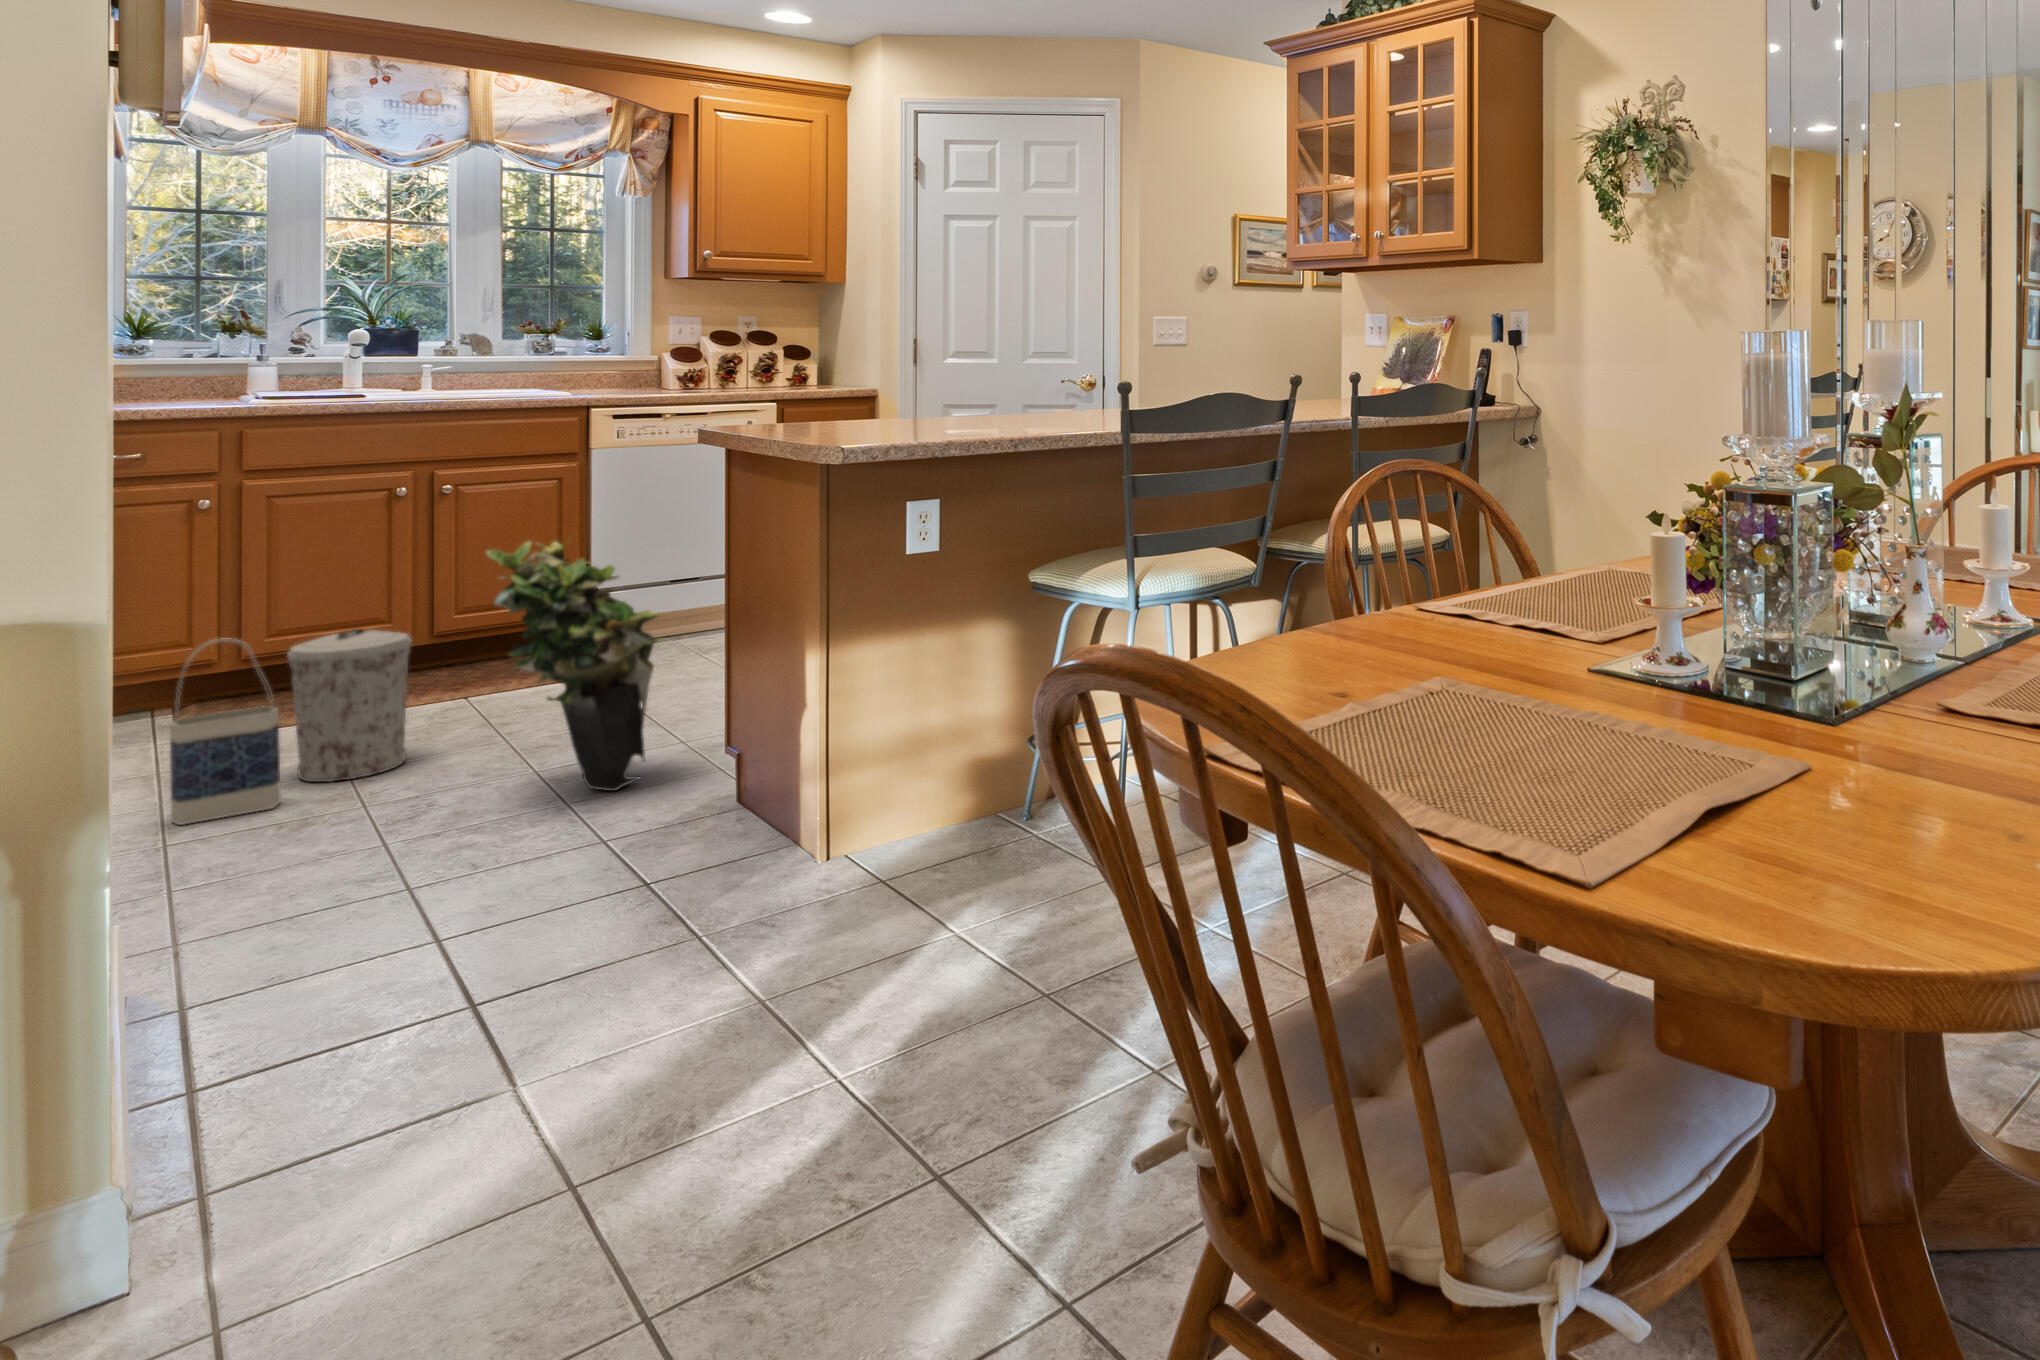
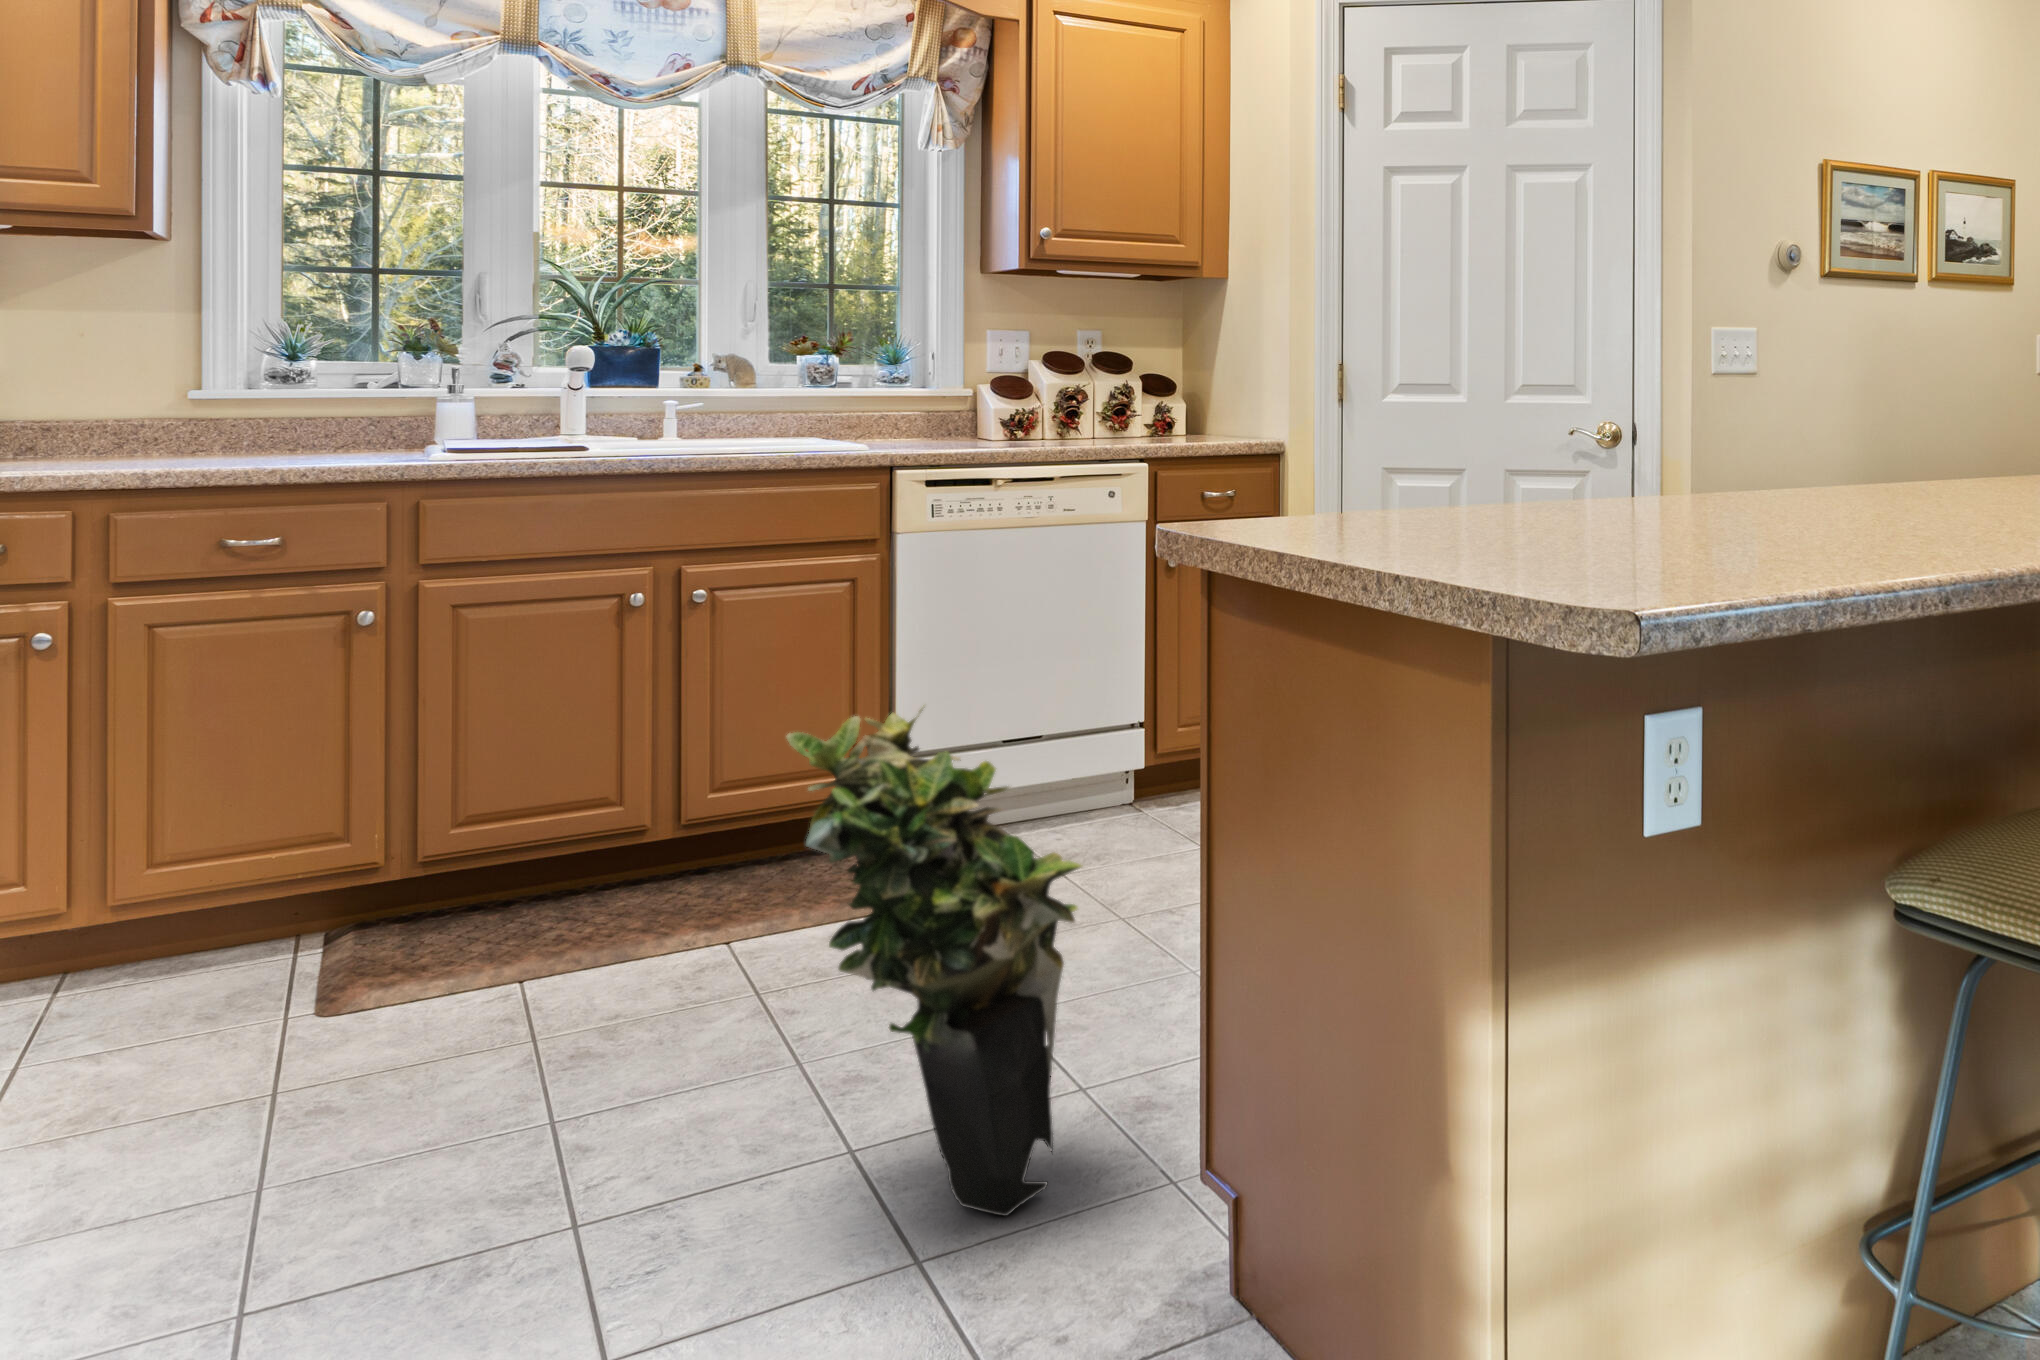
trash can: present [287,629,412,782] -> none [466,856,657,1141]
bag: present [170,639,281,825] -> none [271,888,448,1243]

